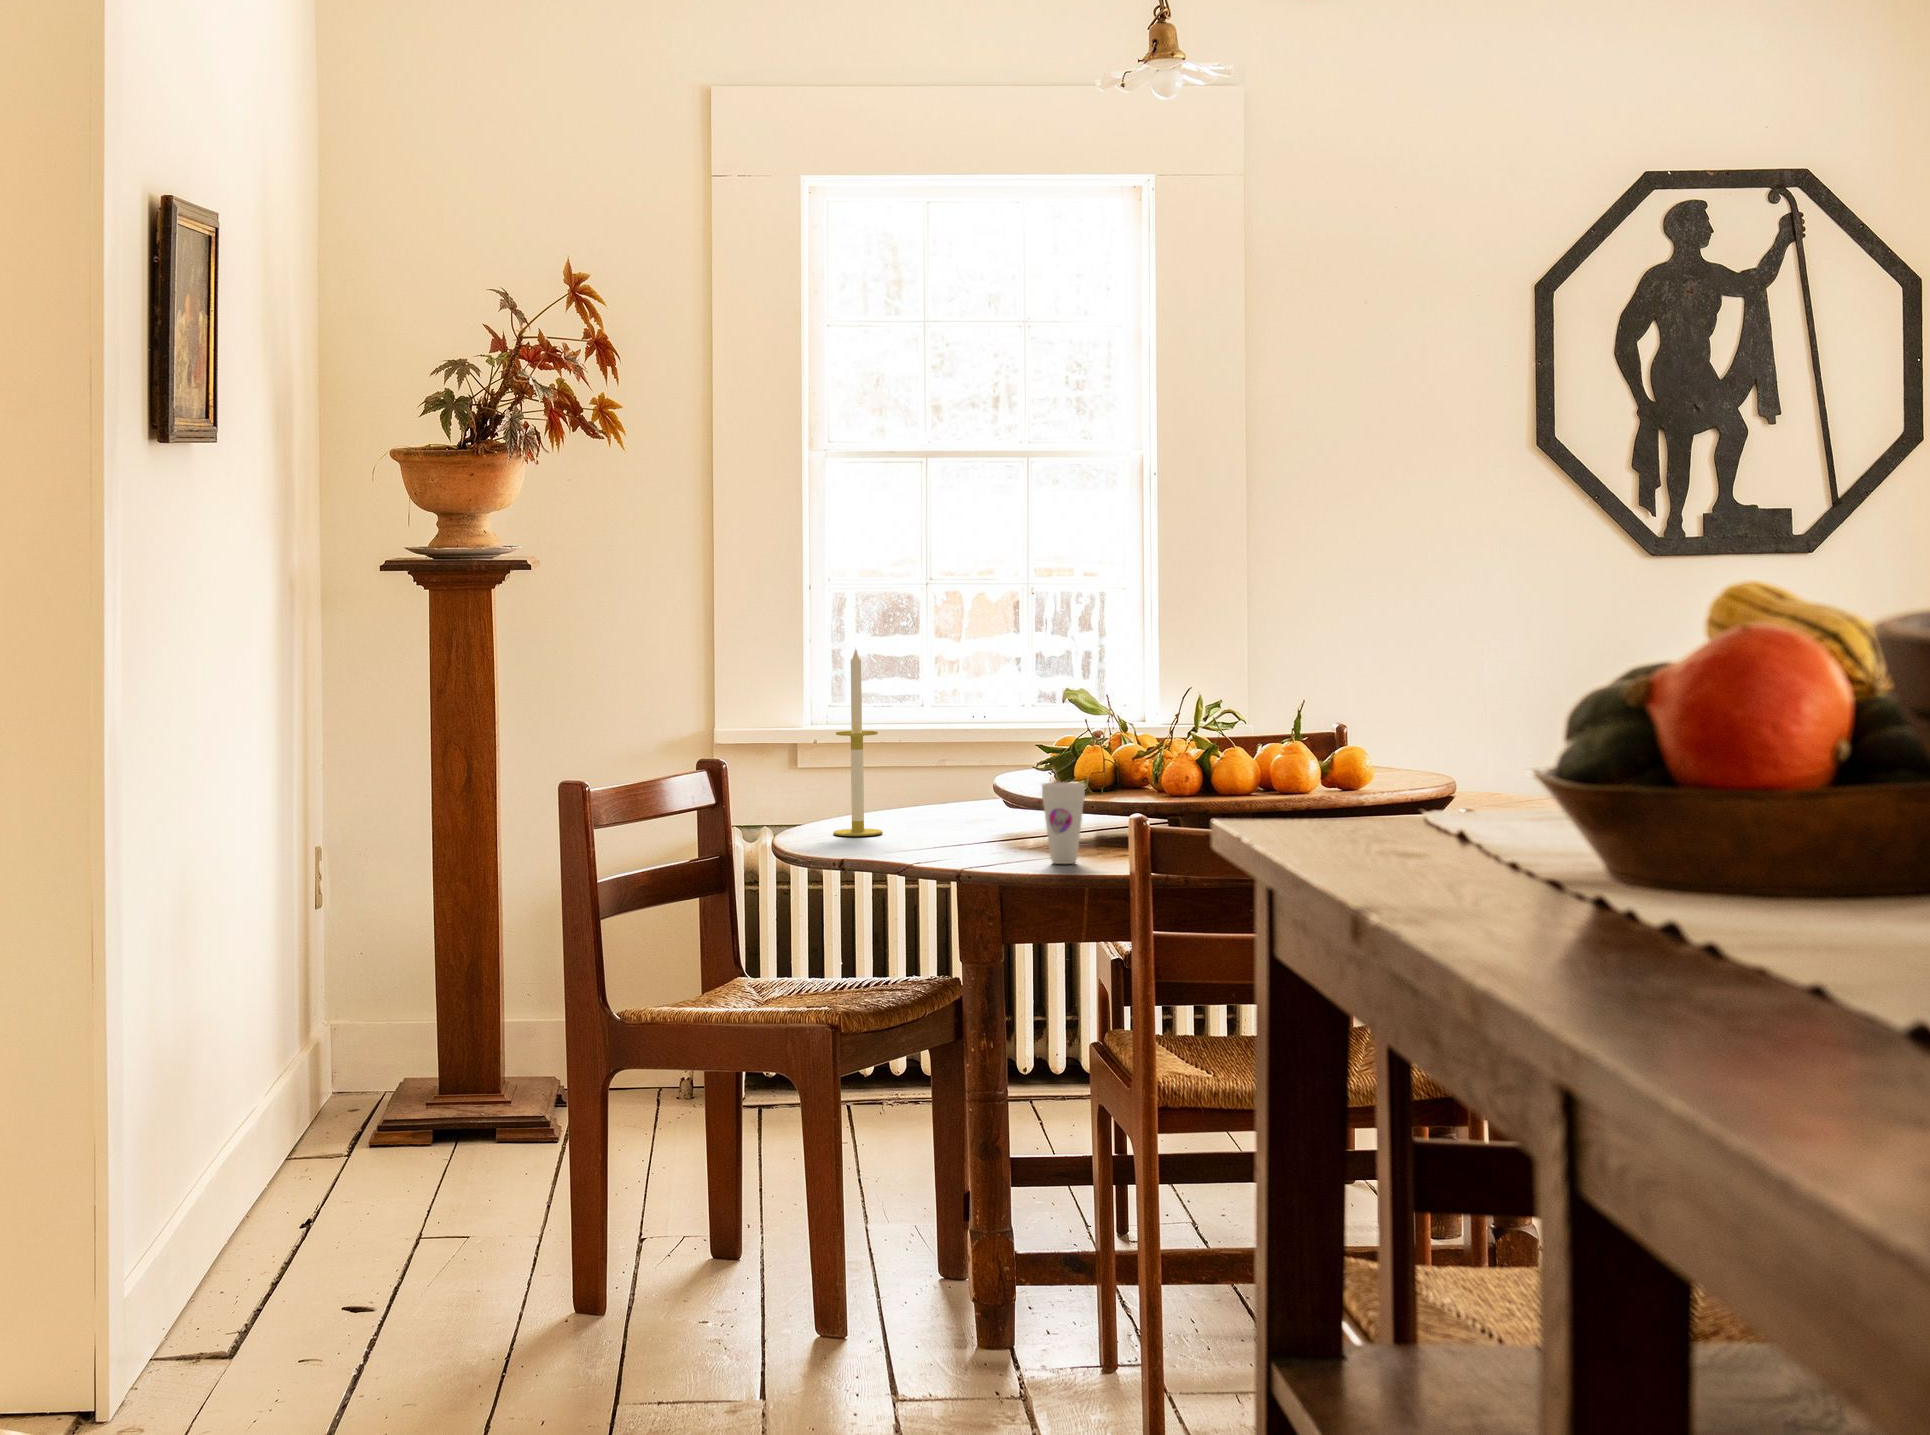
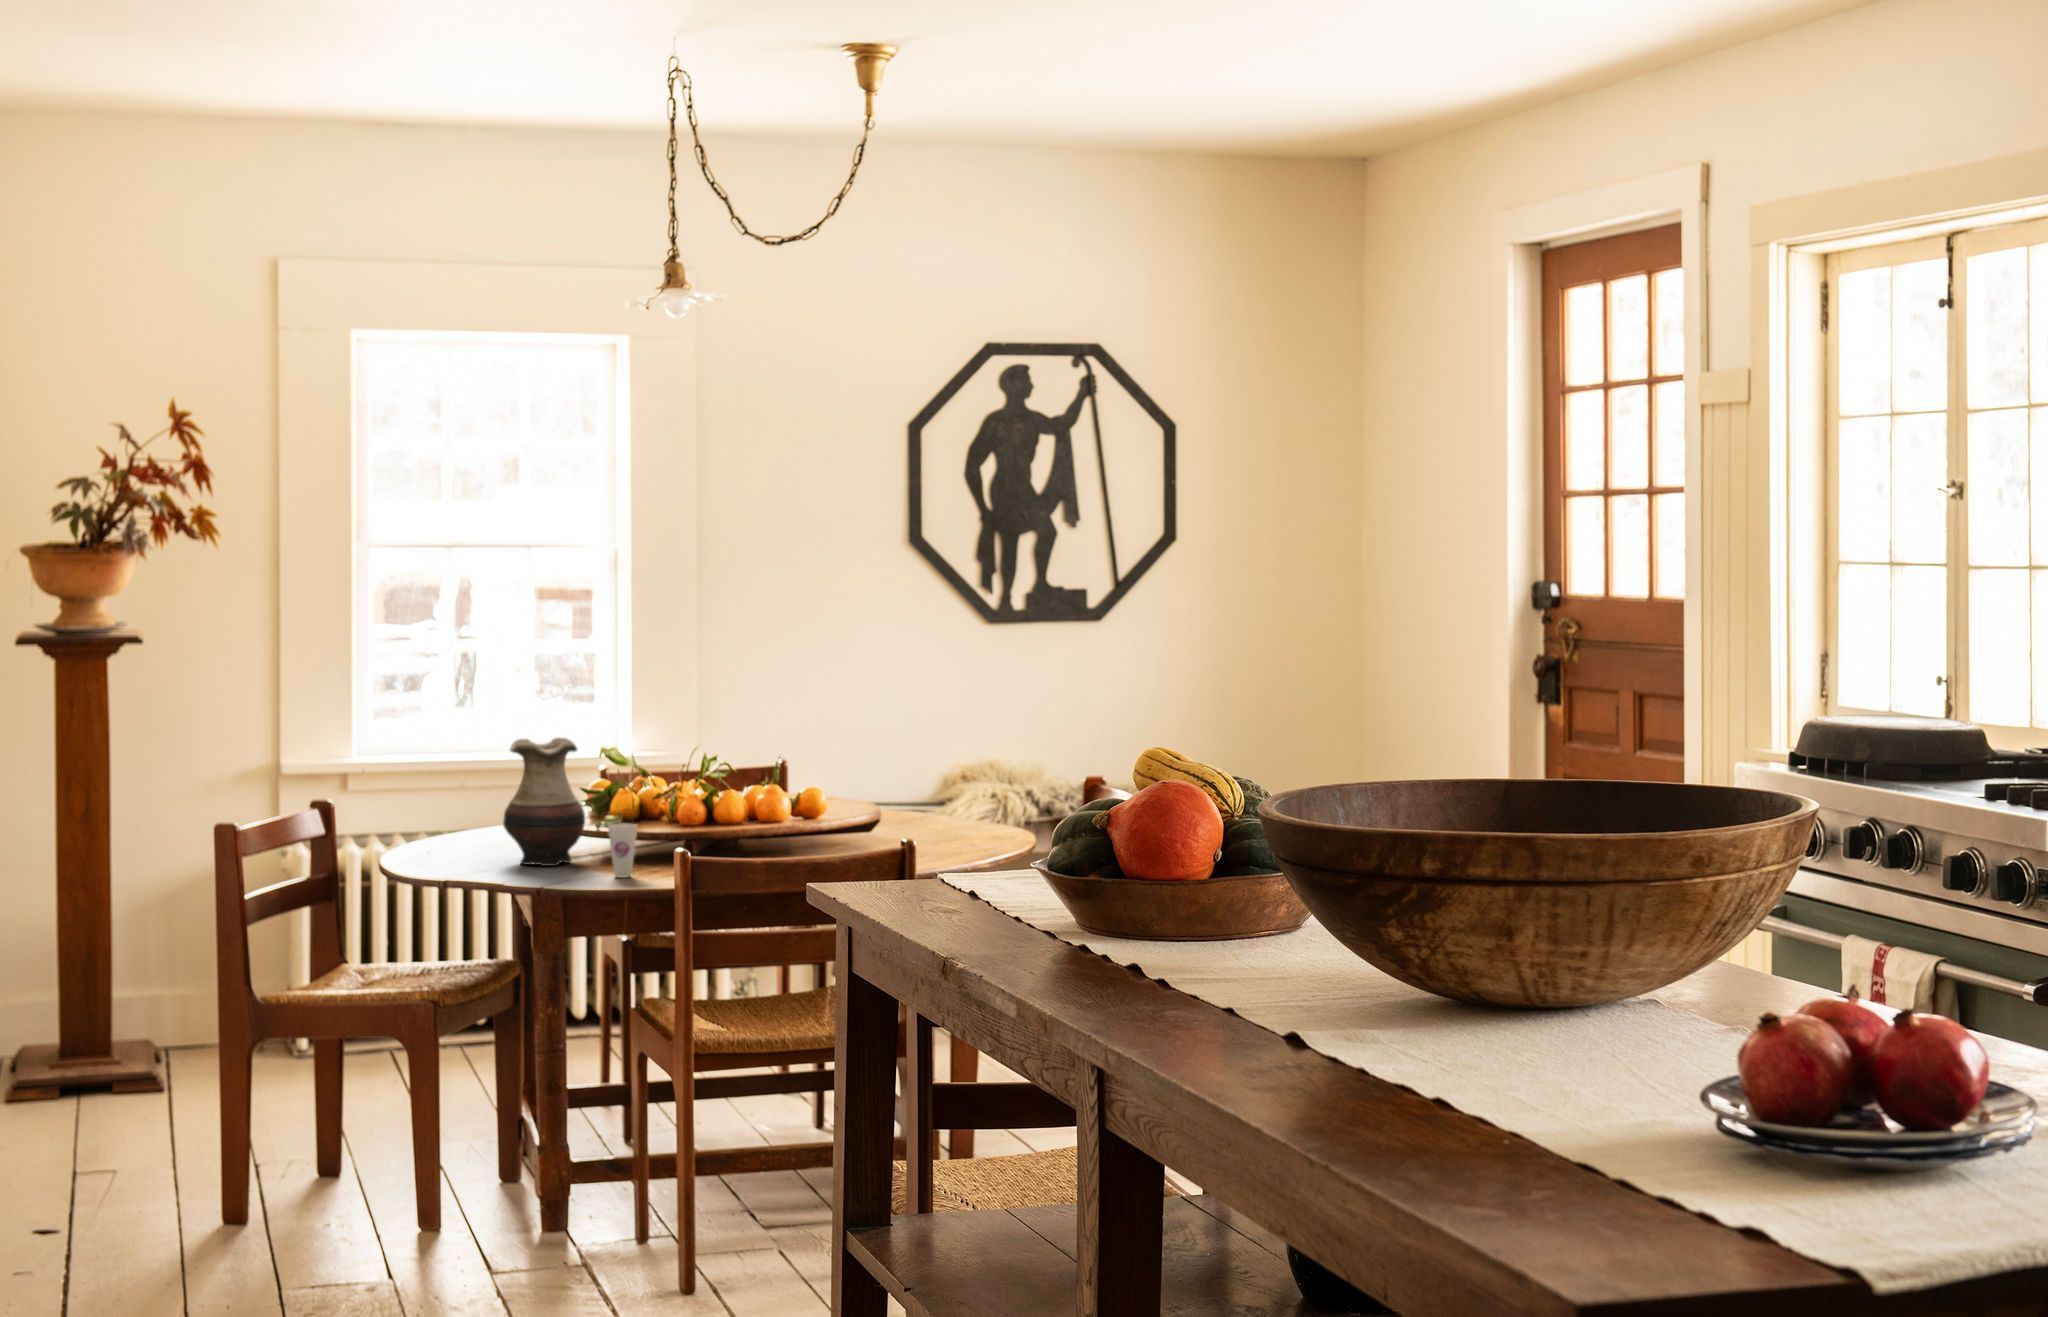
candle: present [834,649,883,836] -> none [442,727,478,859]
vase: none [907,661,1025,847] -> present [503,738,585,866]

